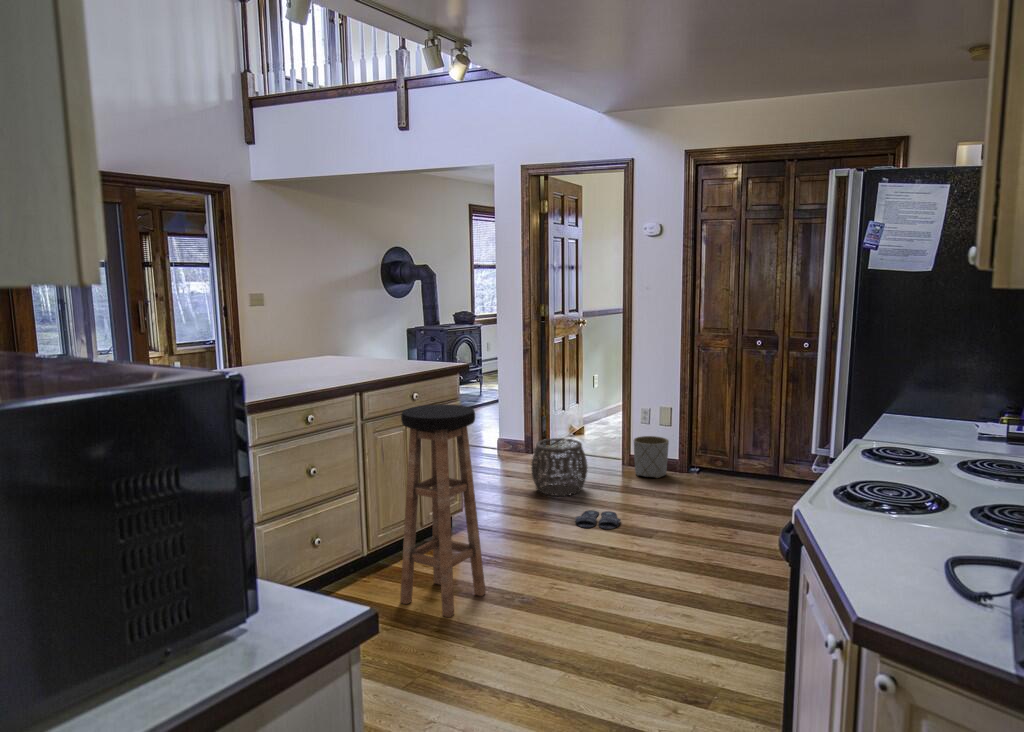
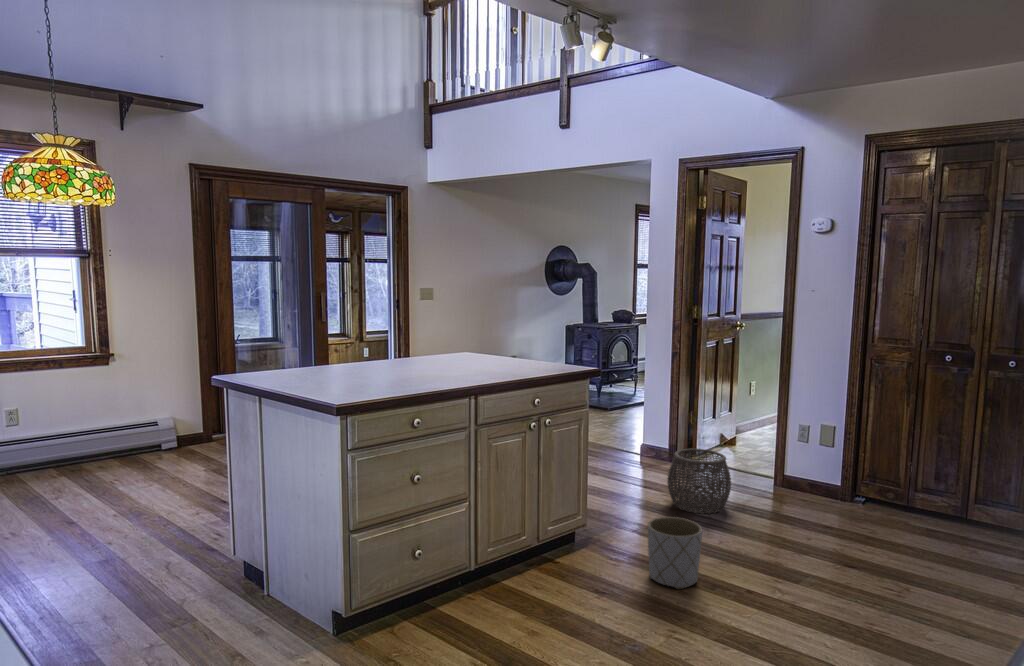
bar stool: present [400,404,486,617] -> none [493,405,588,646]
planter: present [634,436,669,478] -> present [648,517,702,589]
slippers: present [575,510,621,530] -> none [709,534,763,561]

